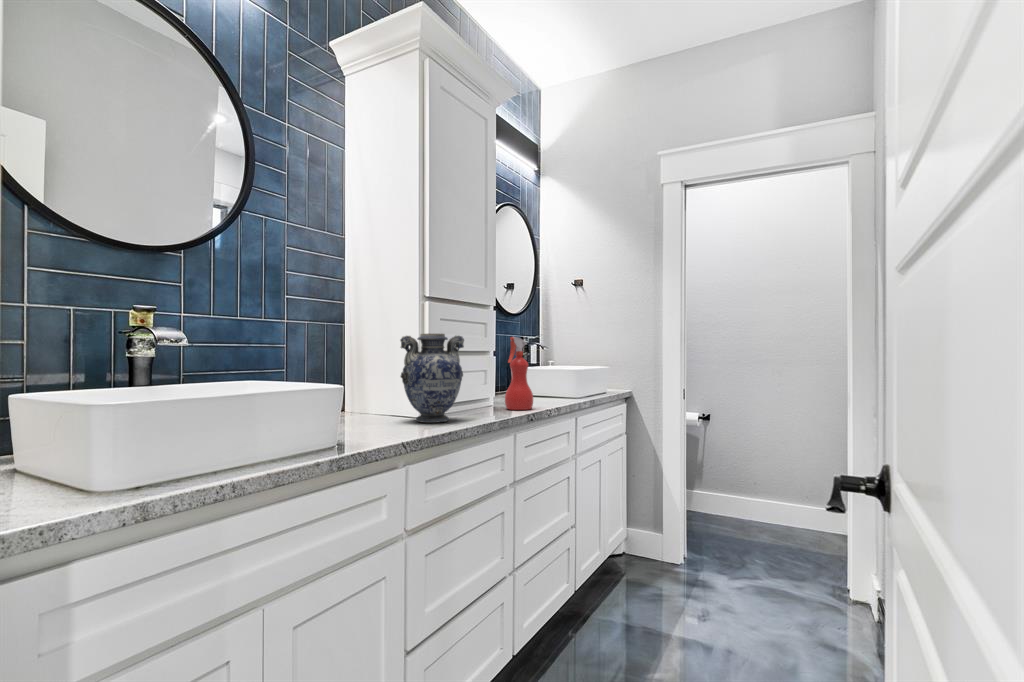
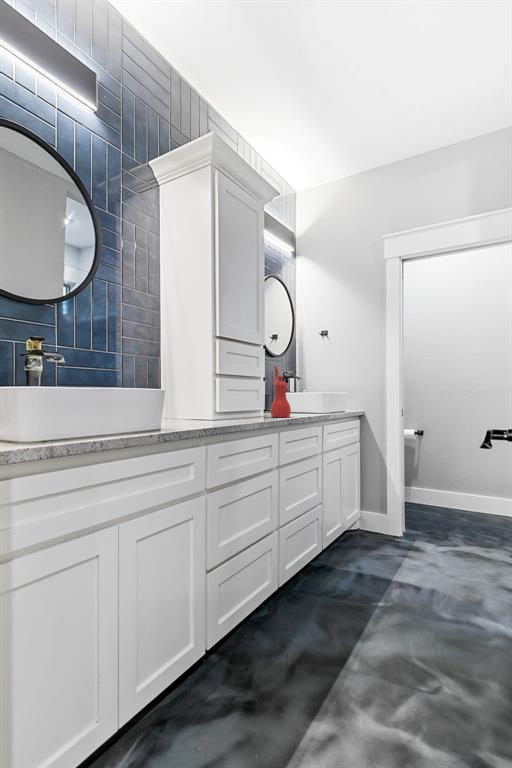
decorative vase: present [400,334,464,423] -> none [198,361,242,422]

